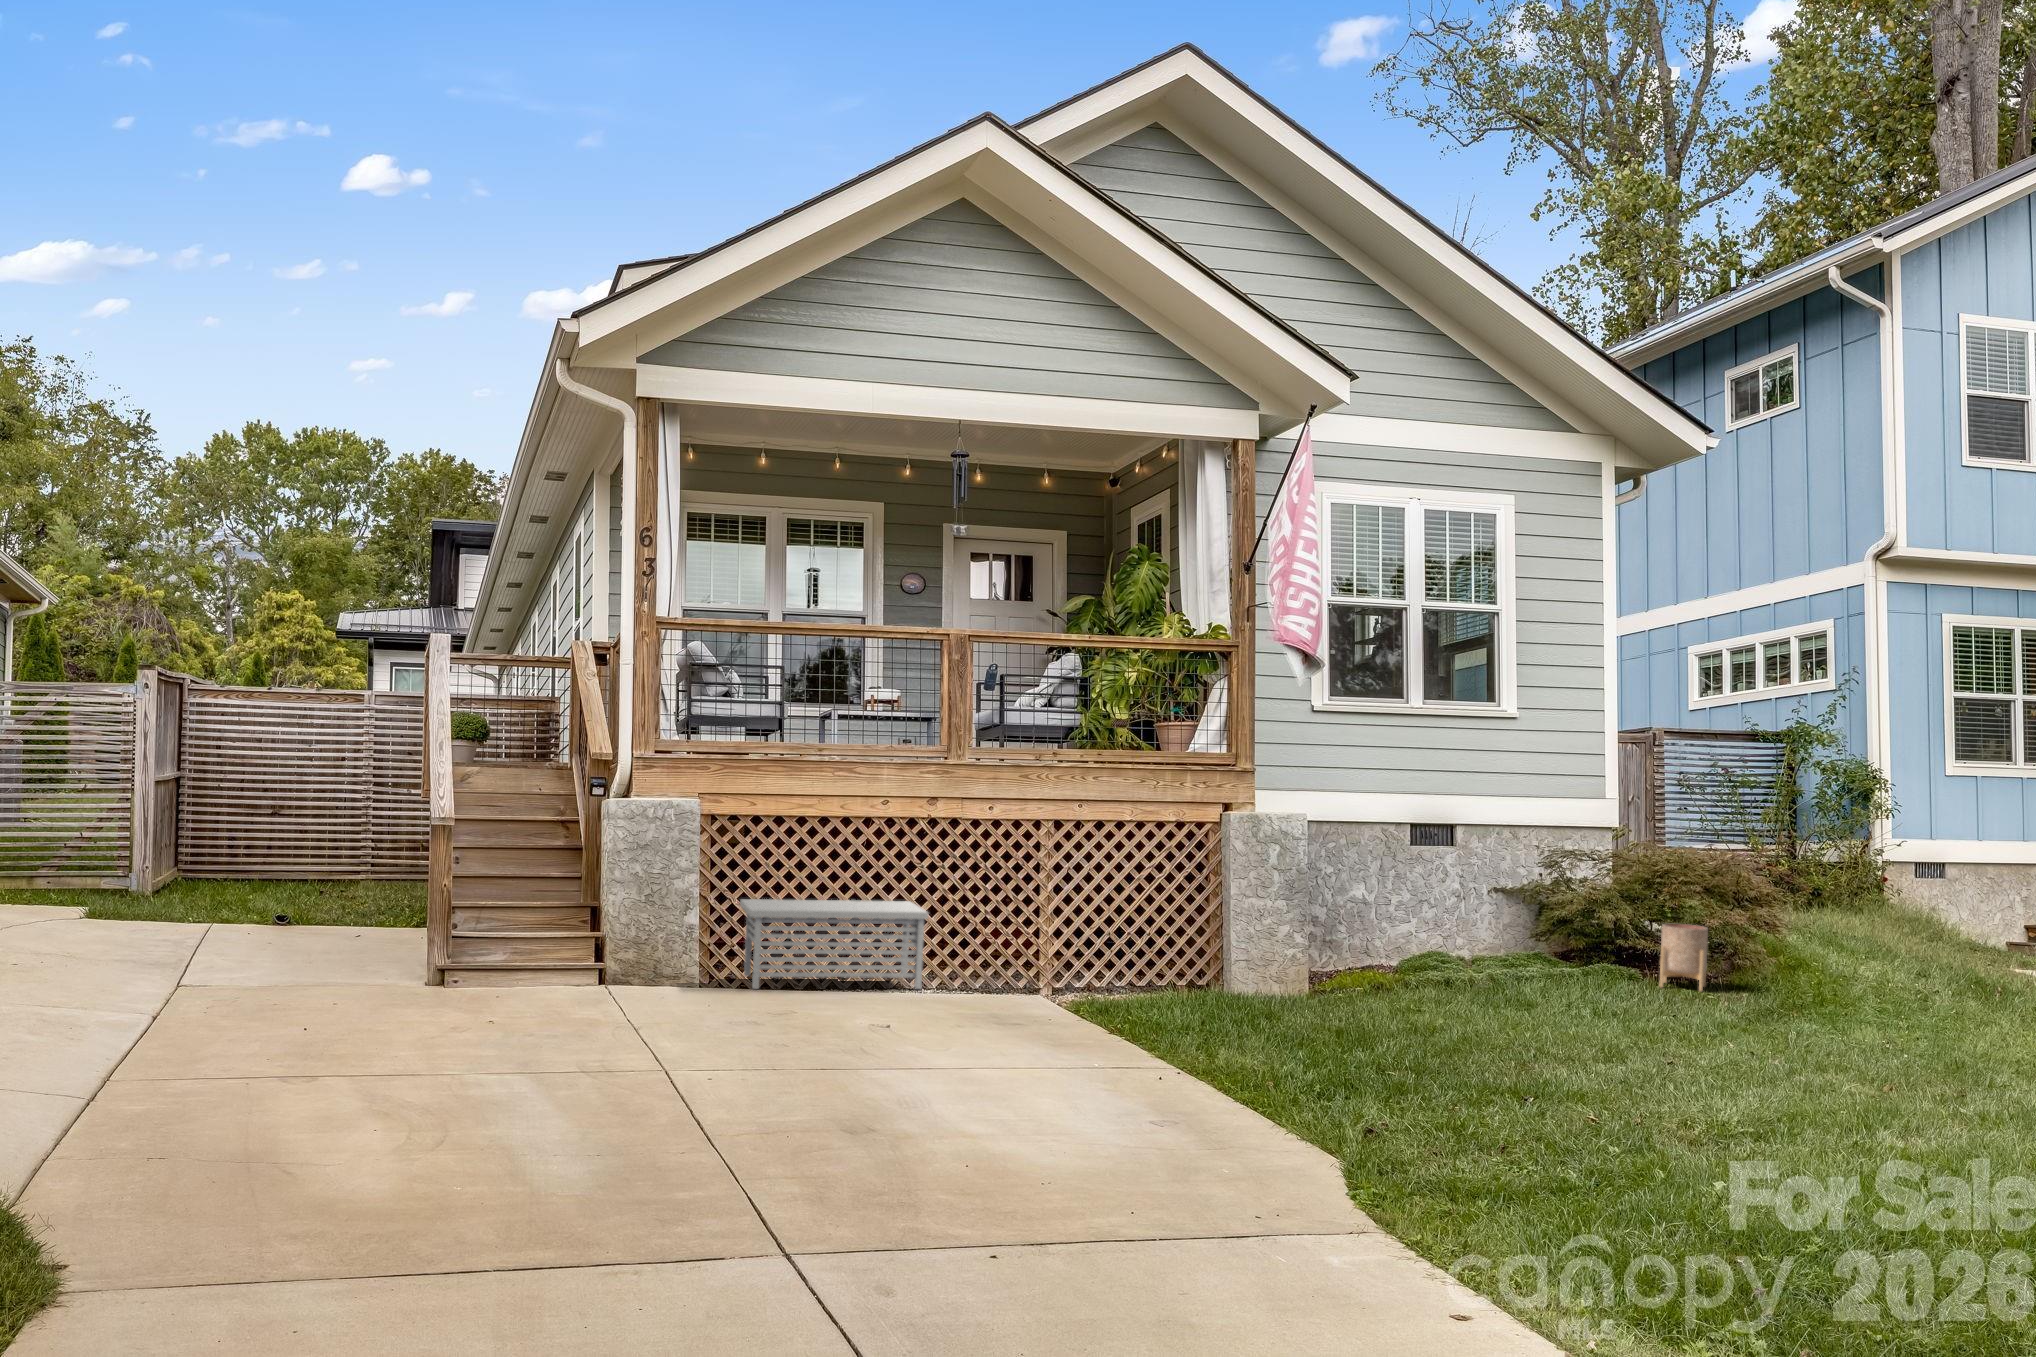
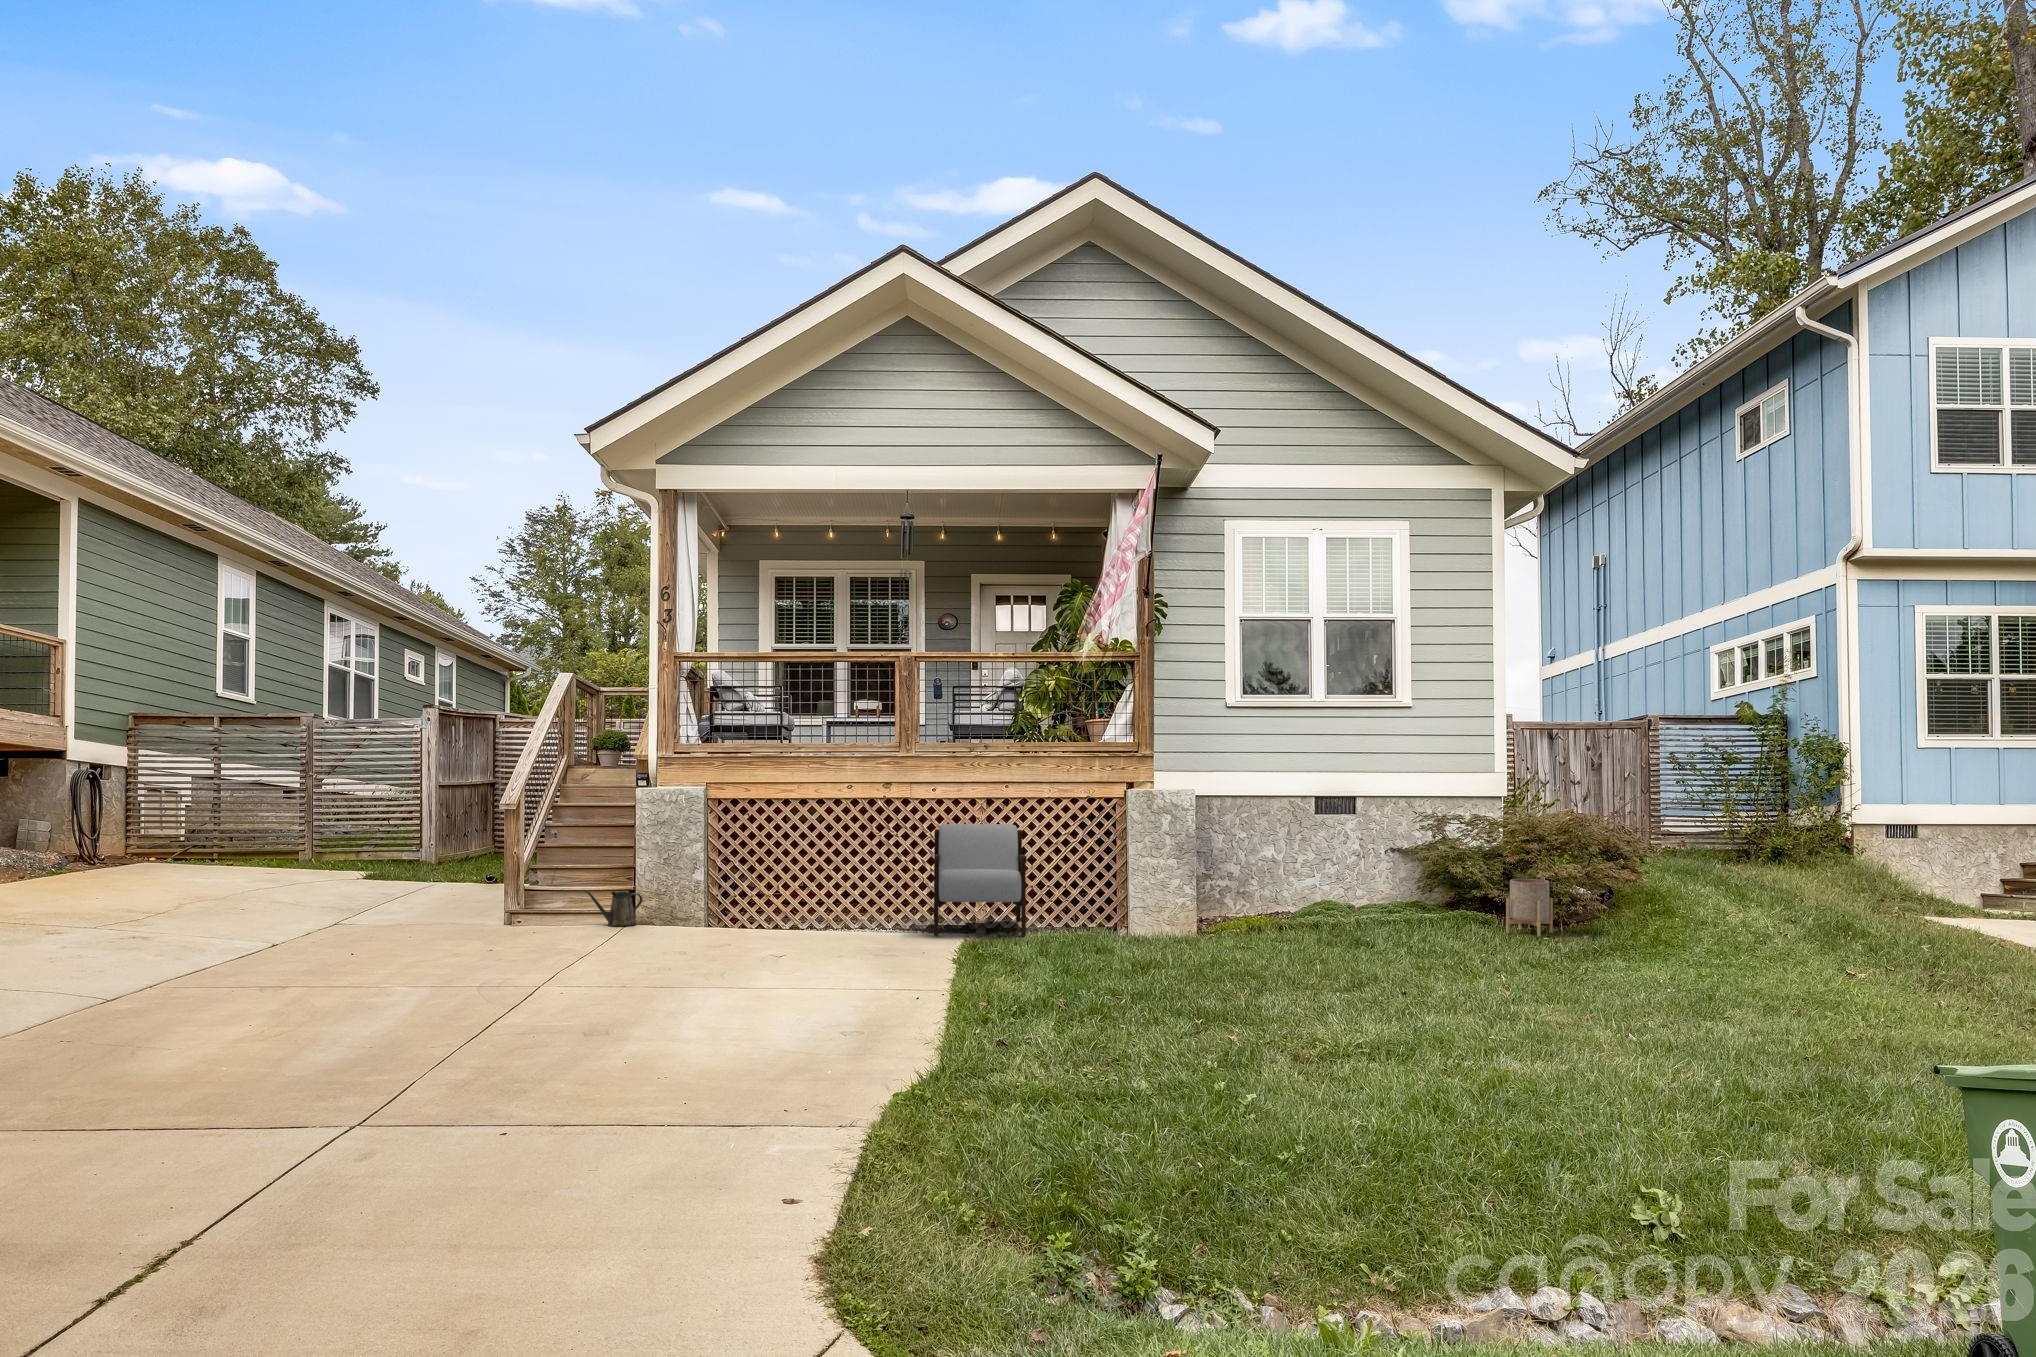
armchair: none [992,853,1146,999] -> present [934,824,1027,936]
storage bench: present [740,899,928,989] -> none [726,861,870,929]
watering can: none [557,941,622,989] -> present [585,891,642,926]

